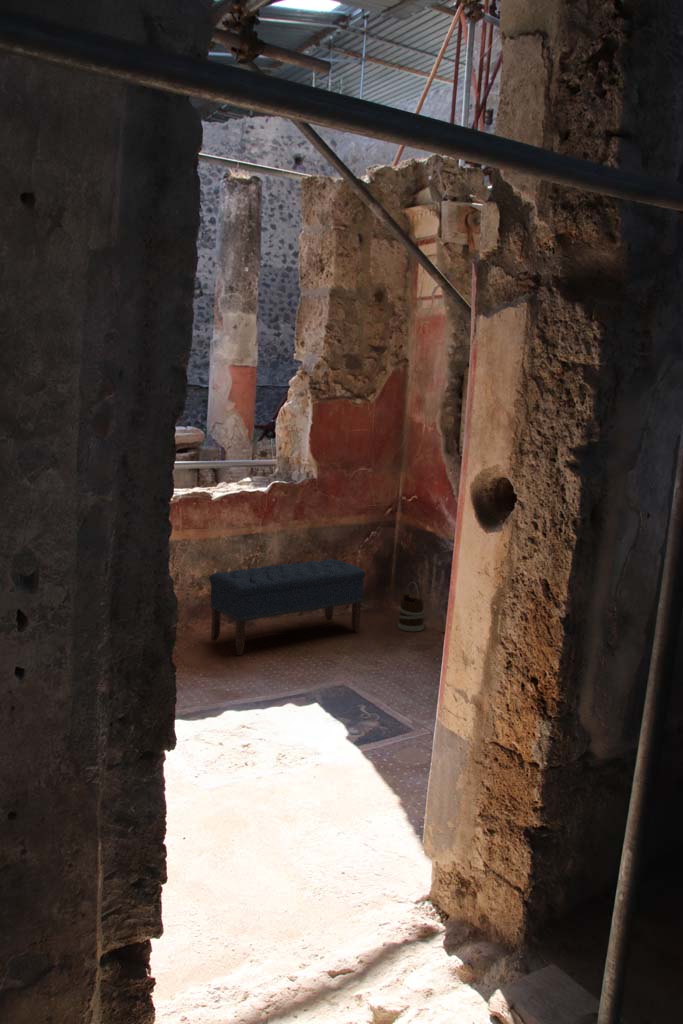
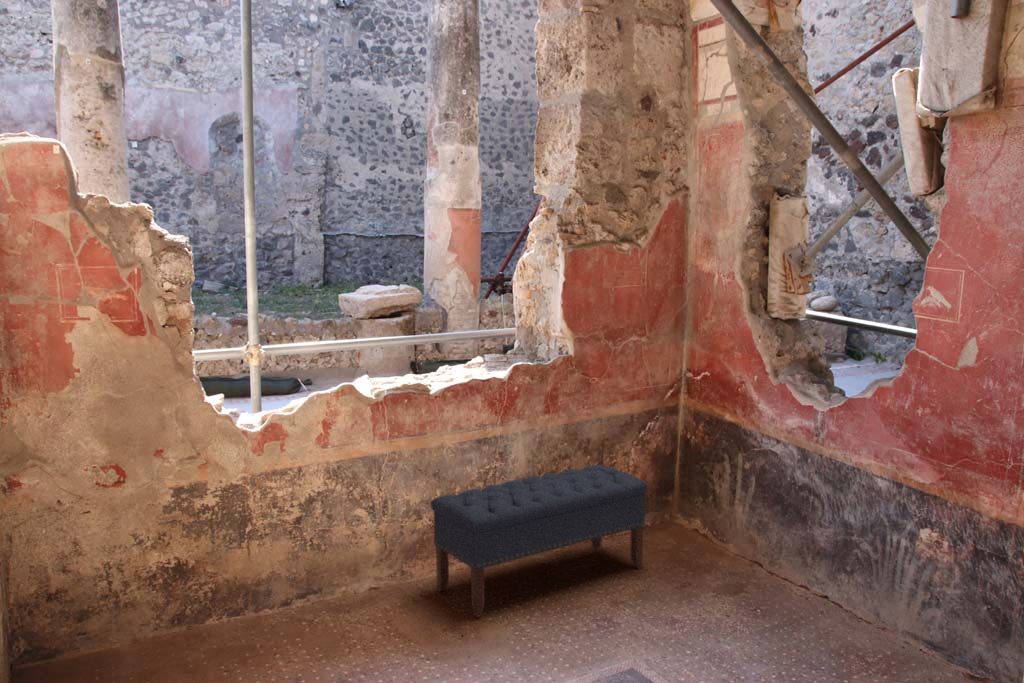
wooden bucket: present [398,582,424,631] -> none [694,493,731,564]

